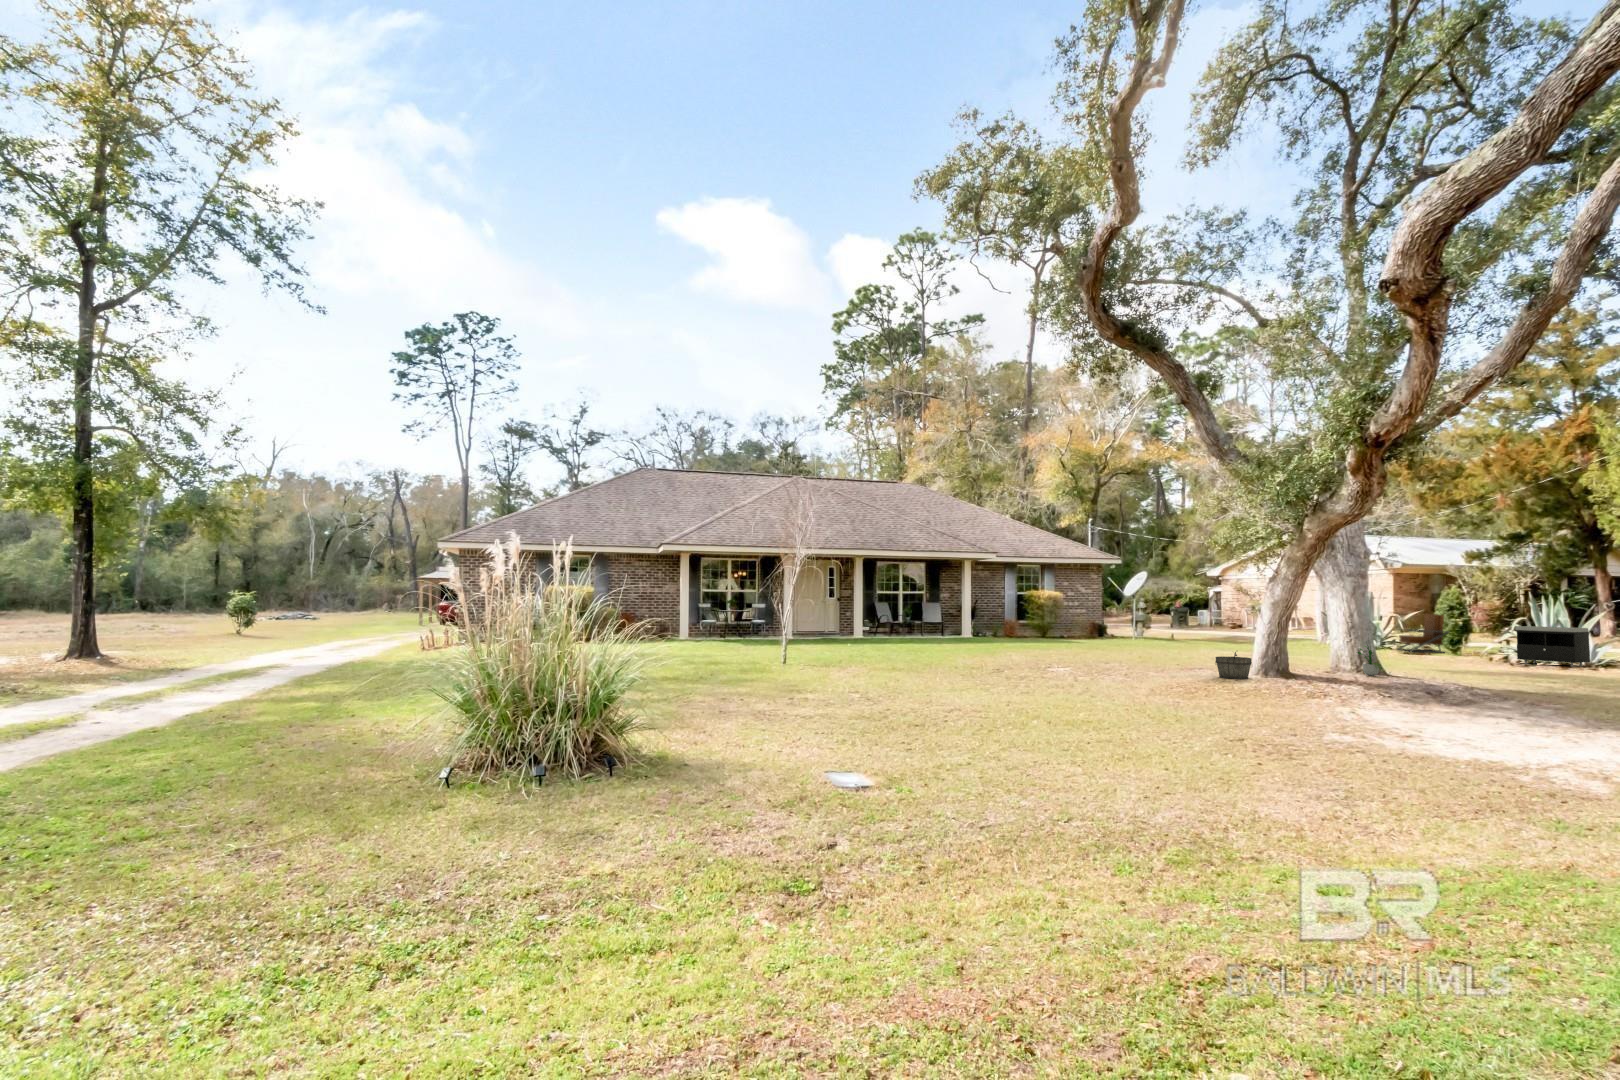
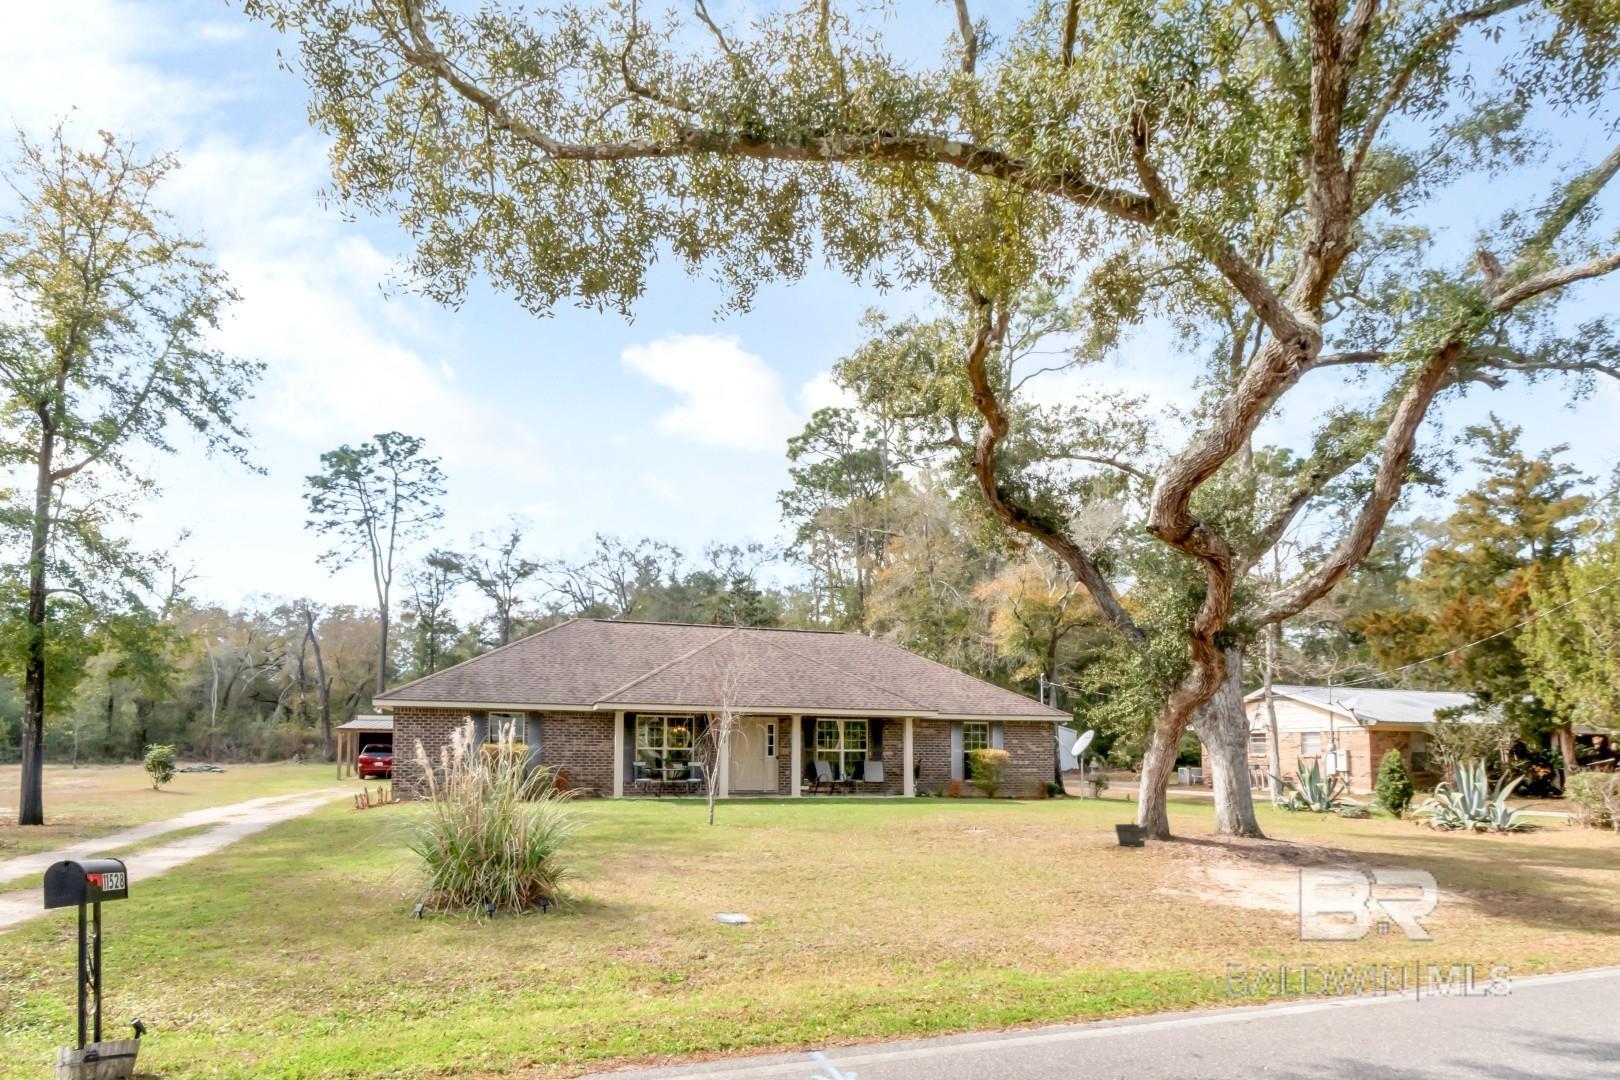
lounge chair: present [1398,614,1449,653] -> none [1340,775,1388,816]
storage bench: present [1515,626,1590,667] -> none [1429,790,1498,832]
potted plant: present [1357,646,1383,676] -> none [1252,805,1278,842]

